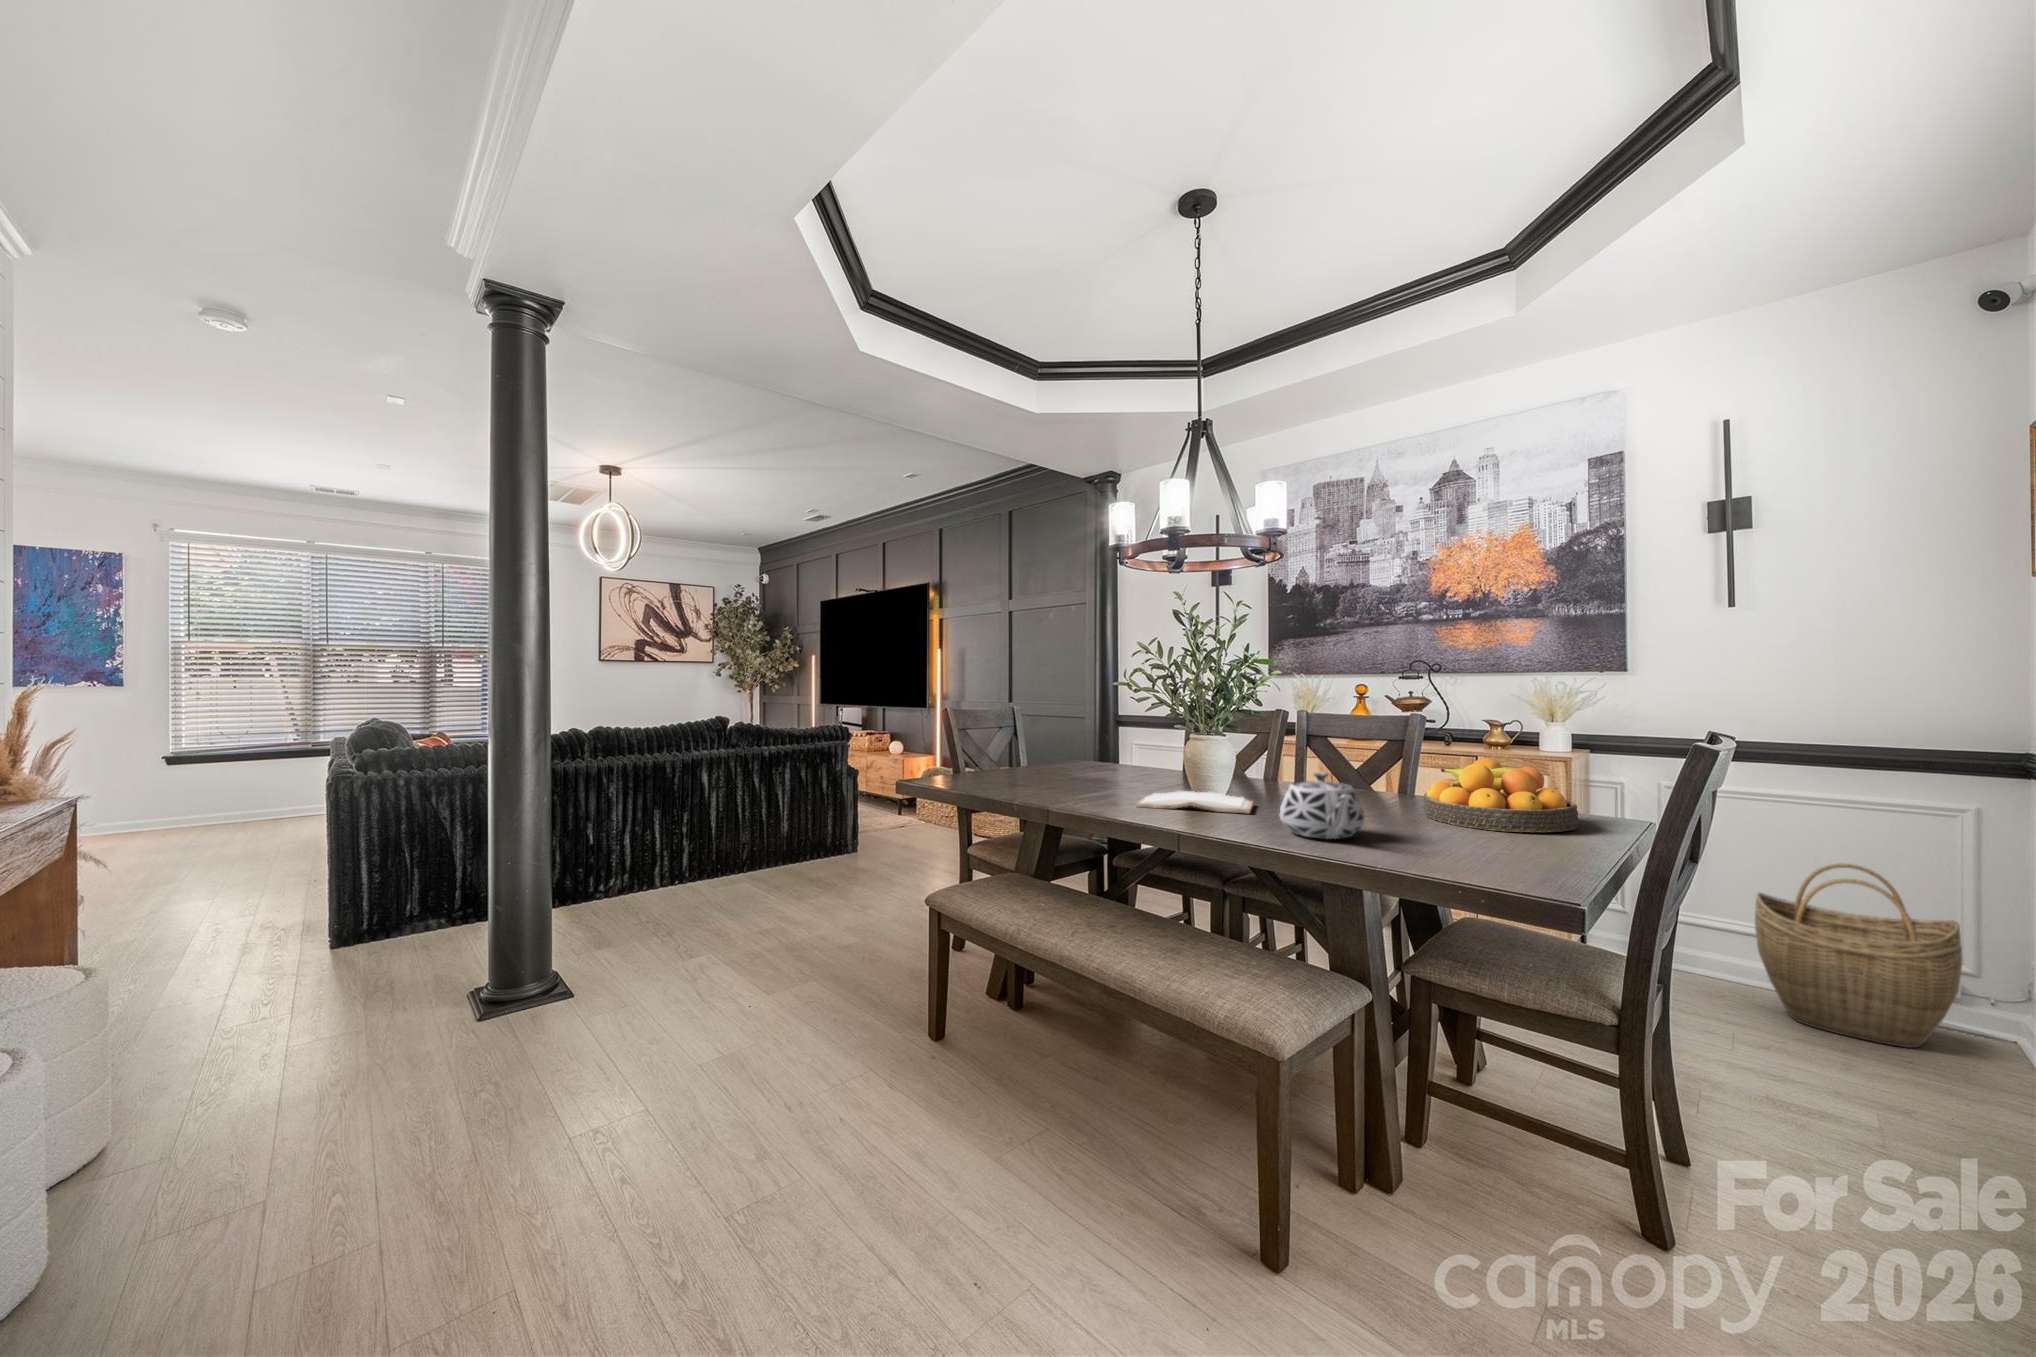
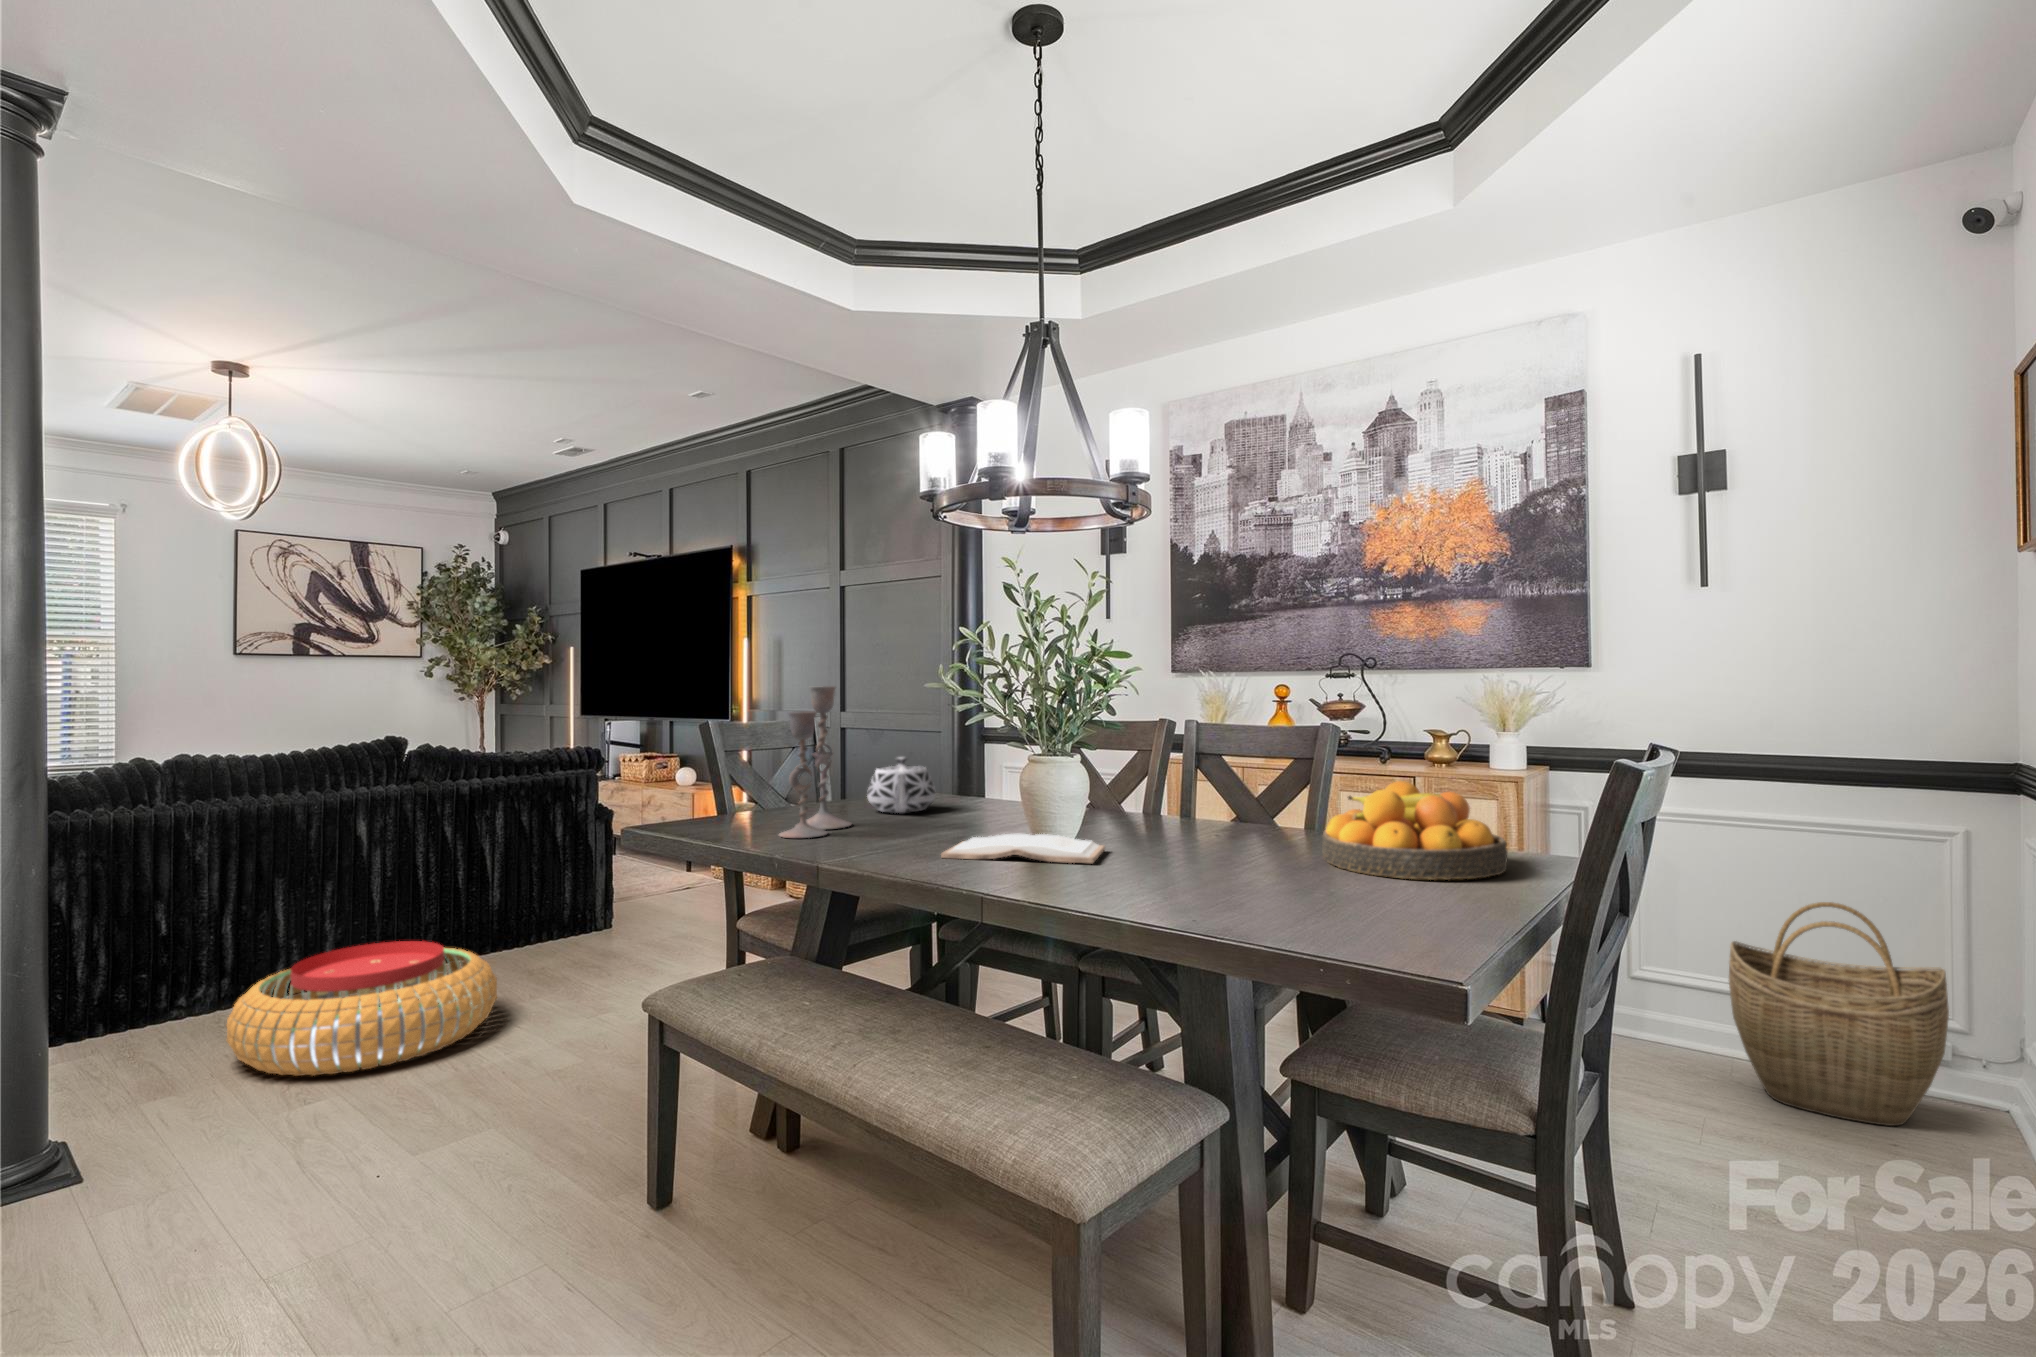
candlestick: none [1011,685,1058,791] -> present [779,686,852,838]
teapot: present [1280,772,1364,839] -> present [867,757,936,813]
pouf: none [636,856,799,943] -> present [227,941,497,1076]

